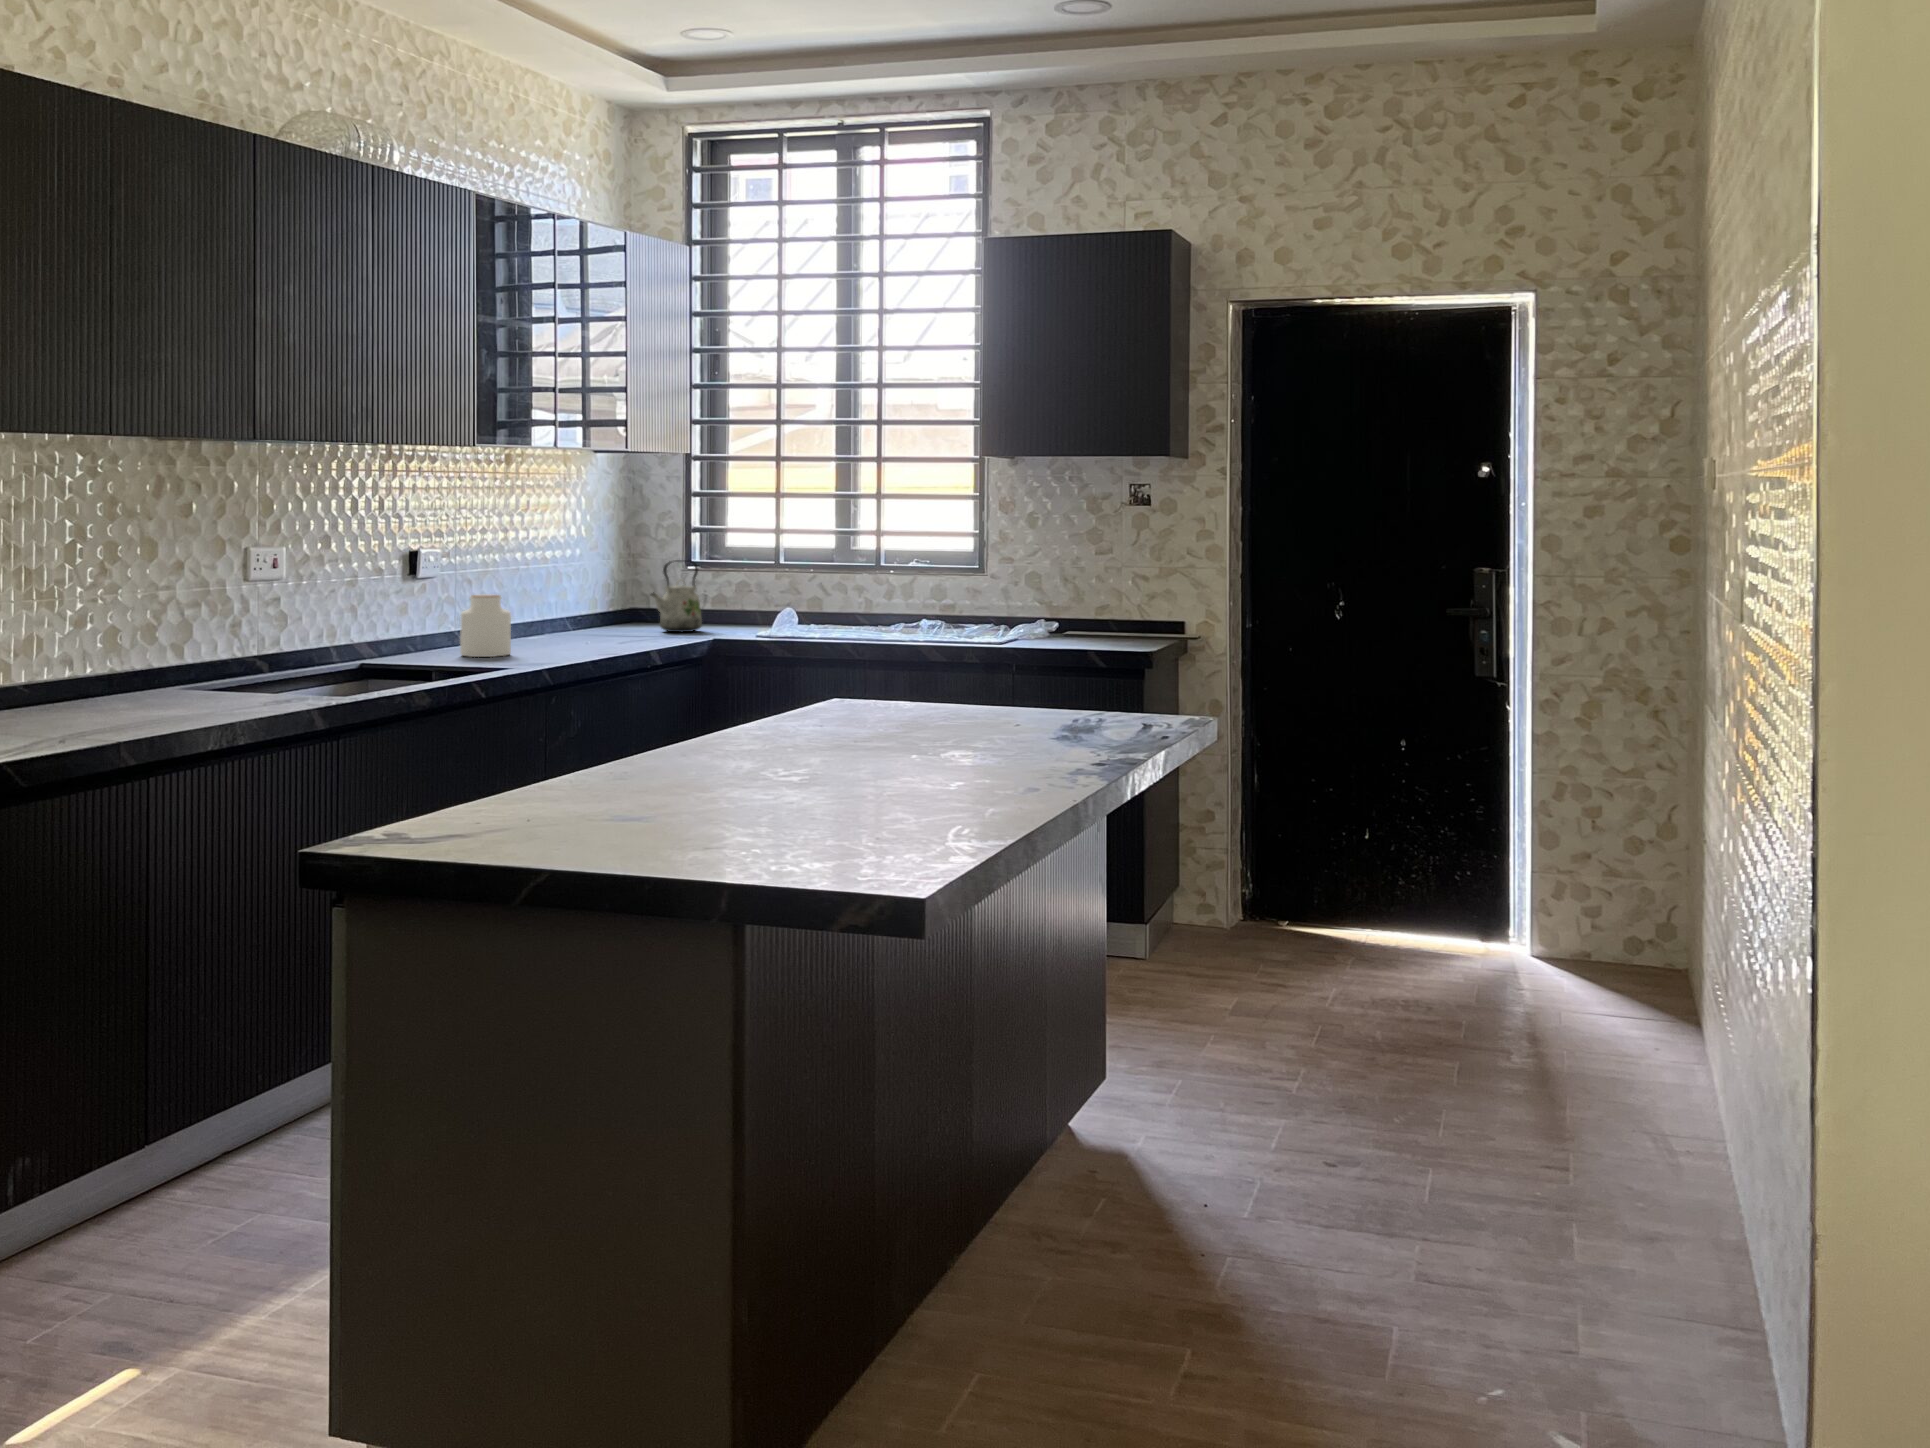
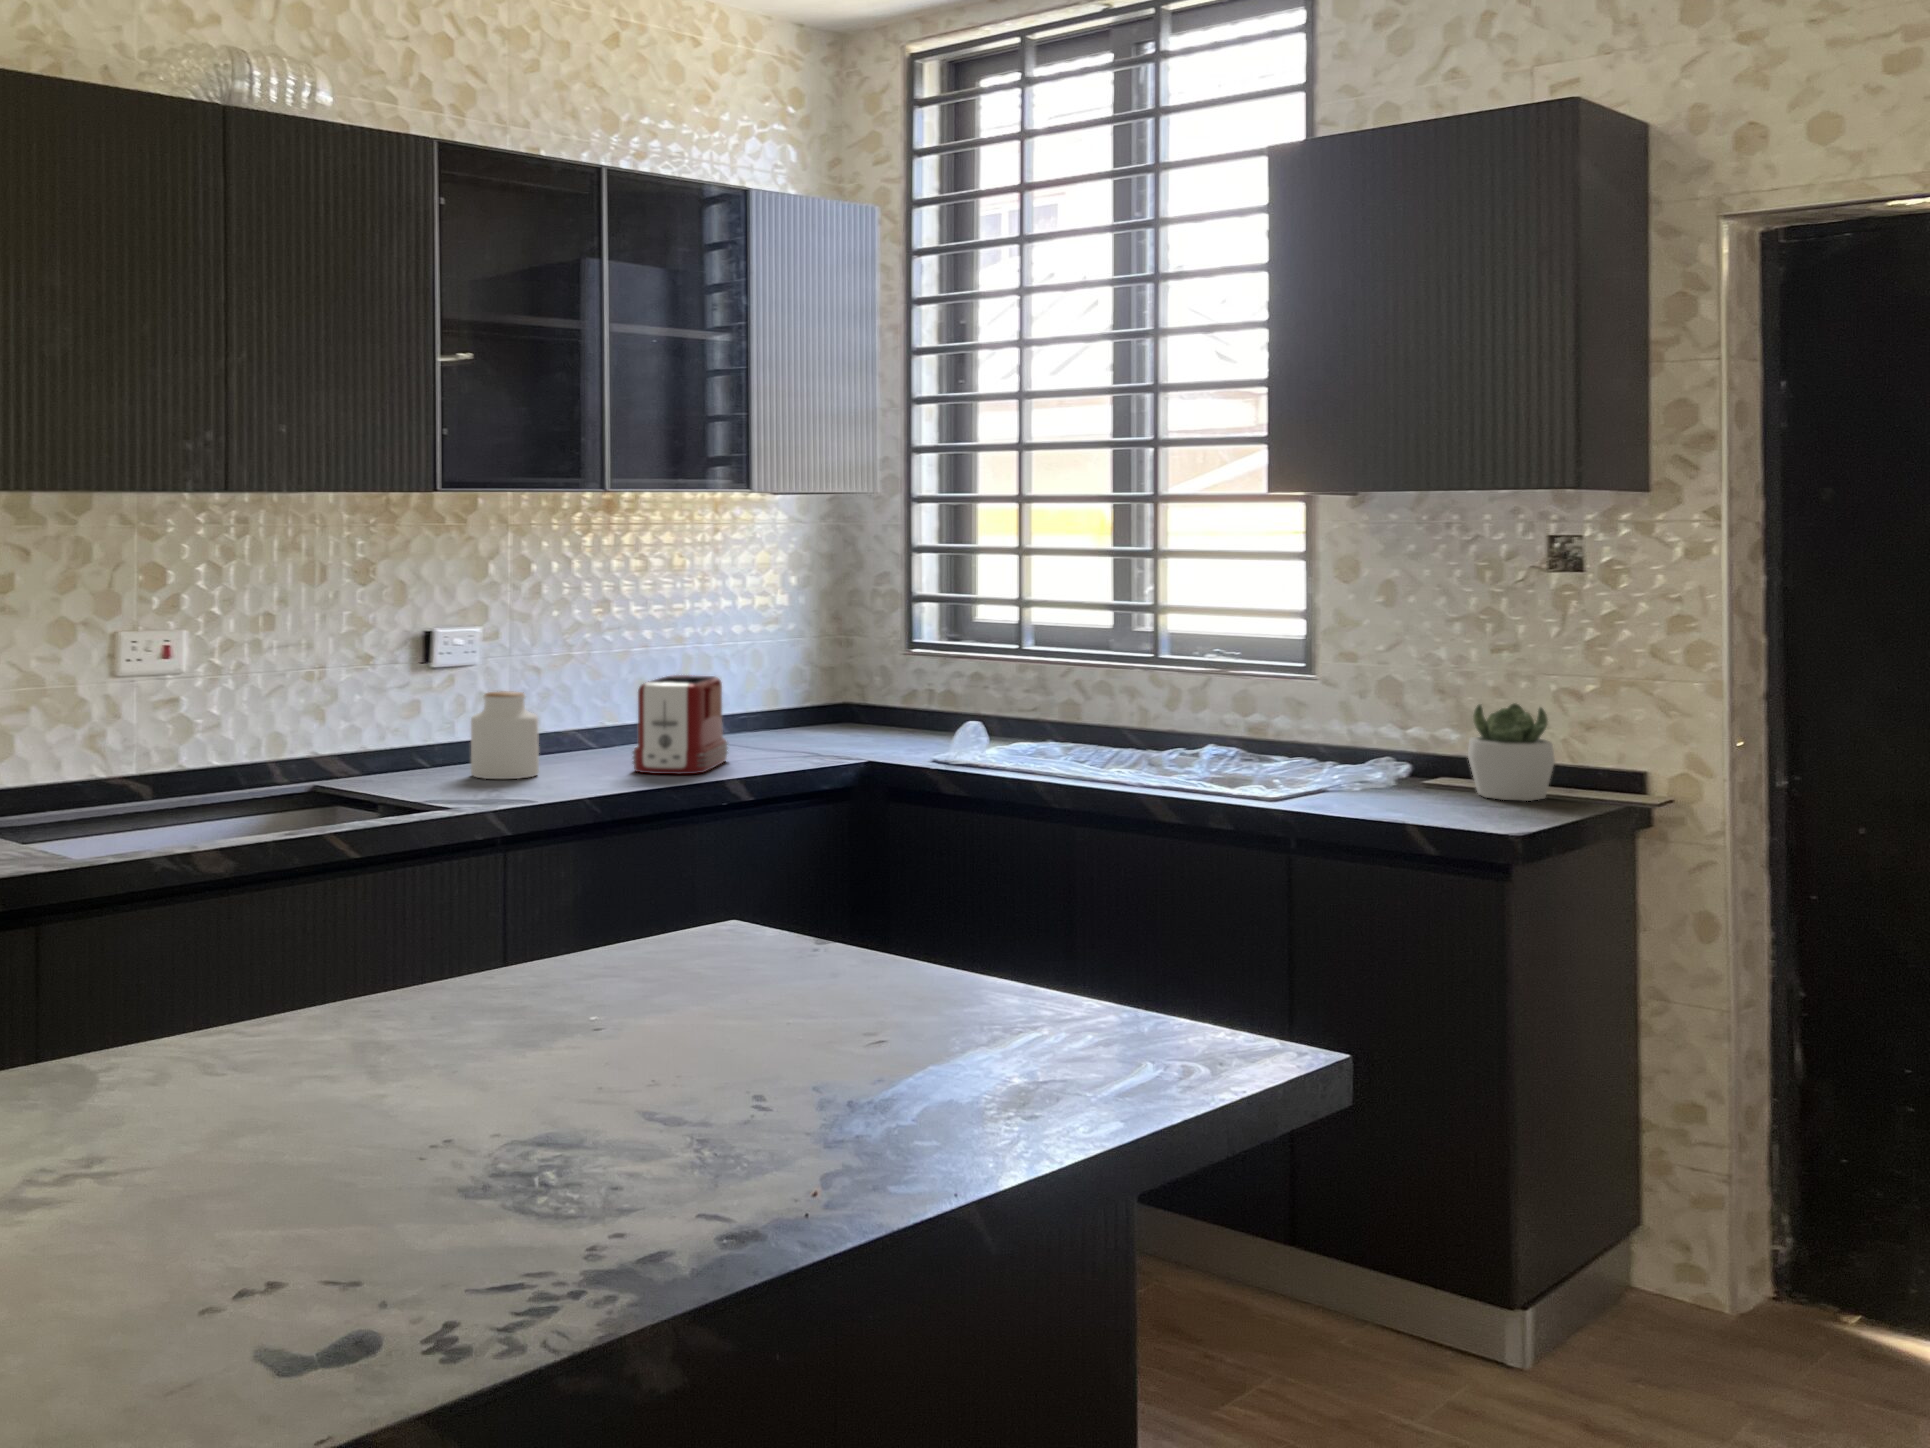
kettle: present [651,560,702,632] -> none [817,641,897,743]
toaster: none [565,583,624,650] -> present [633,675,728,774]
succulent plant: none [1093,584,1141,640] -> present [1468,703,1555,801]

